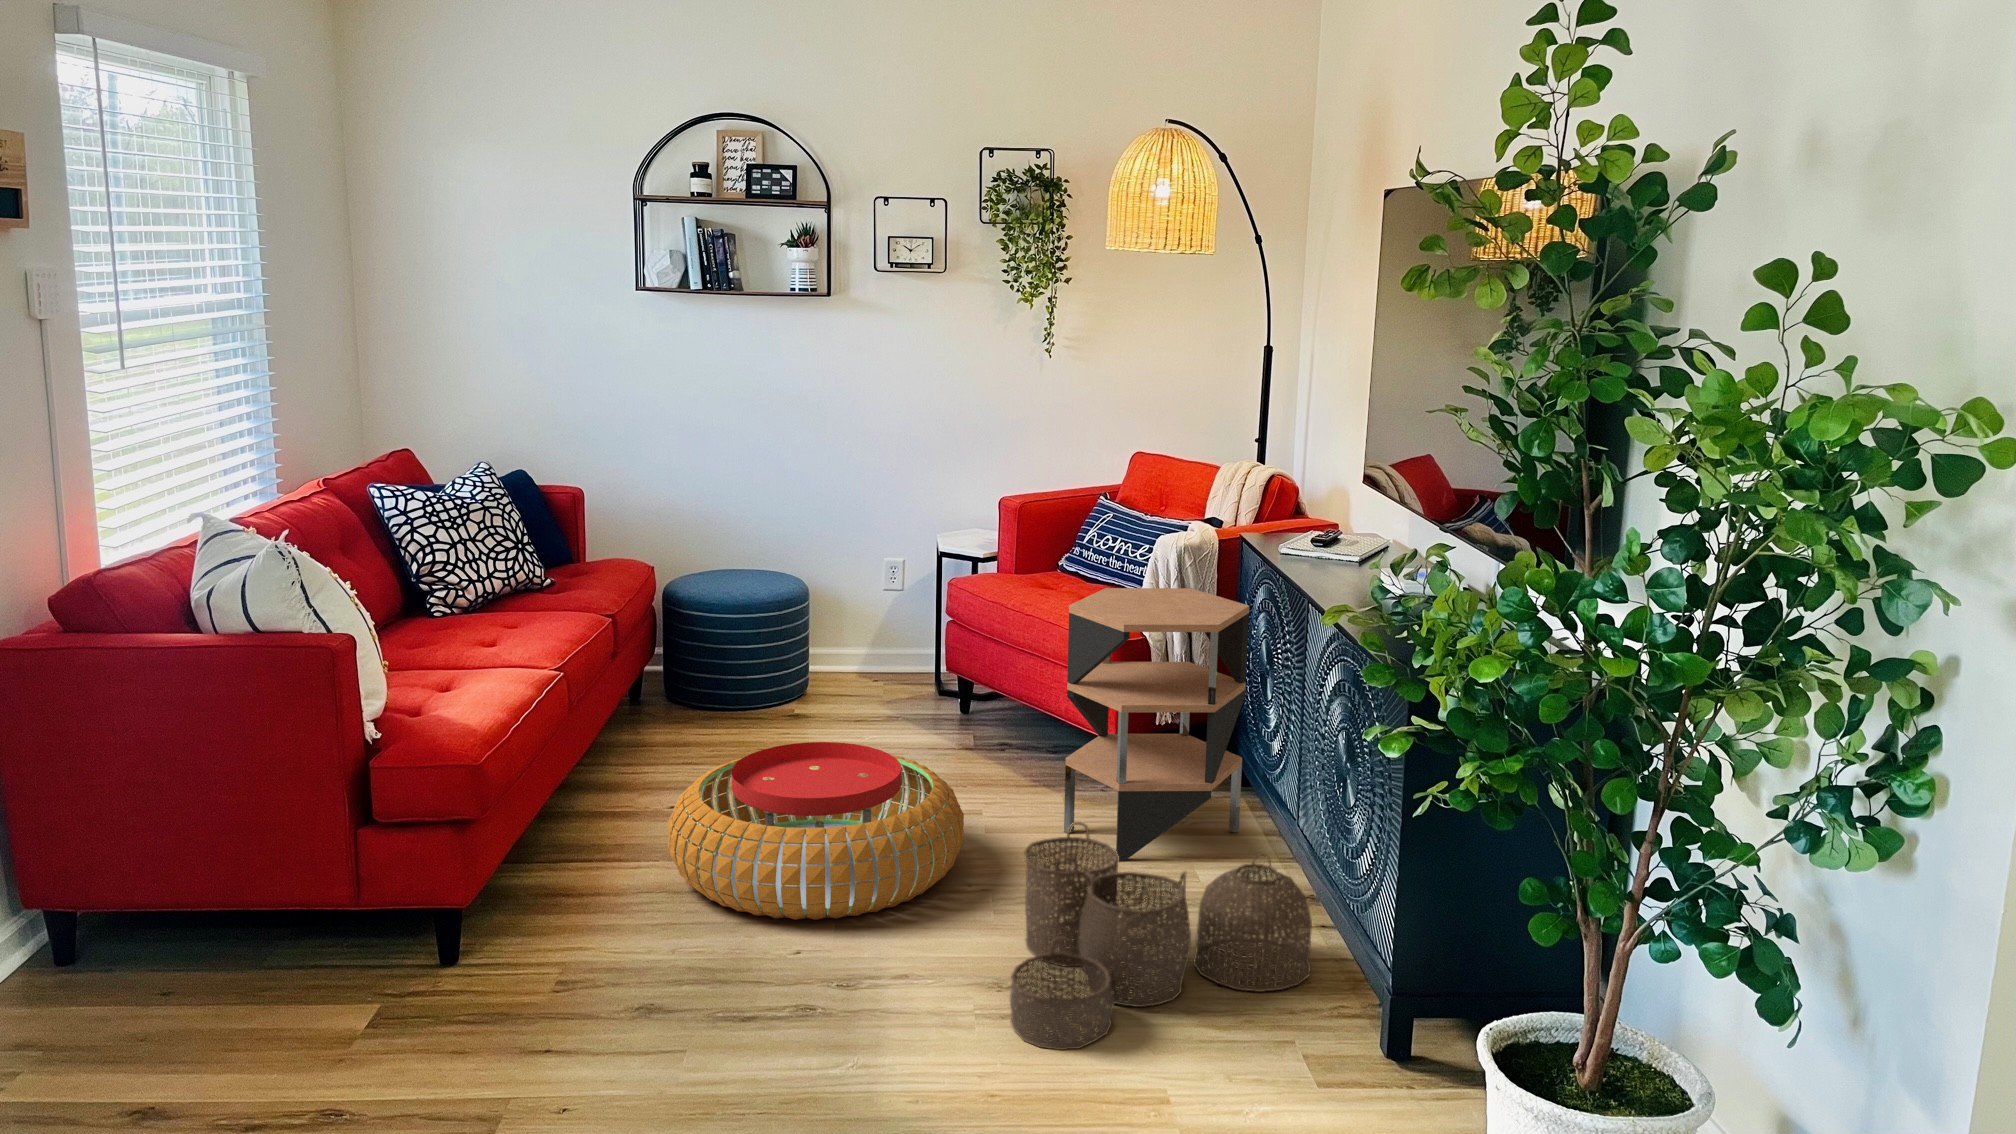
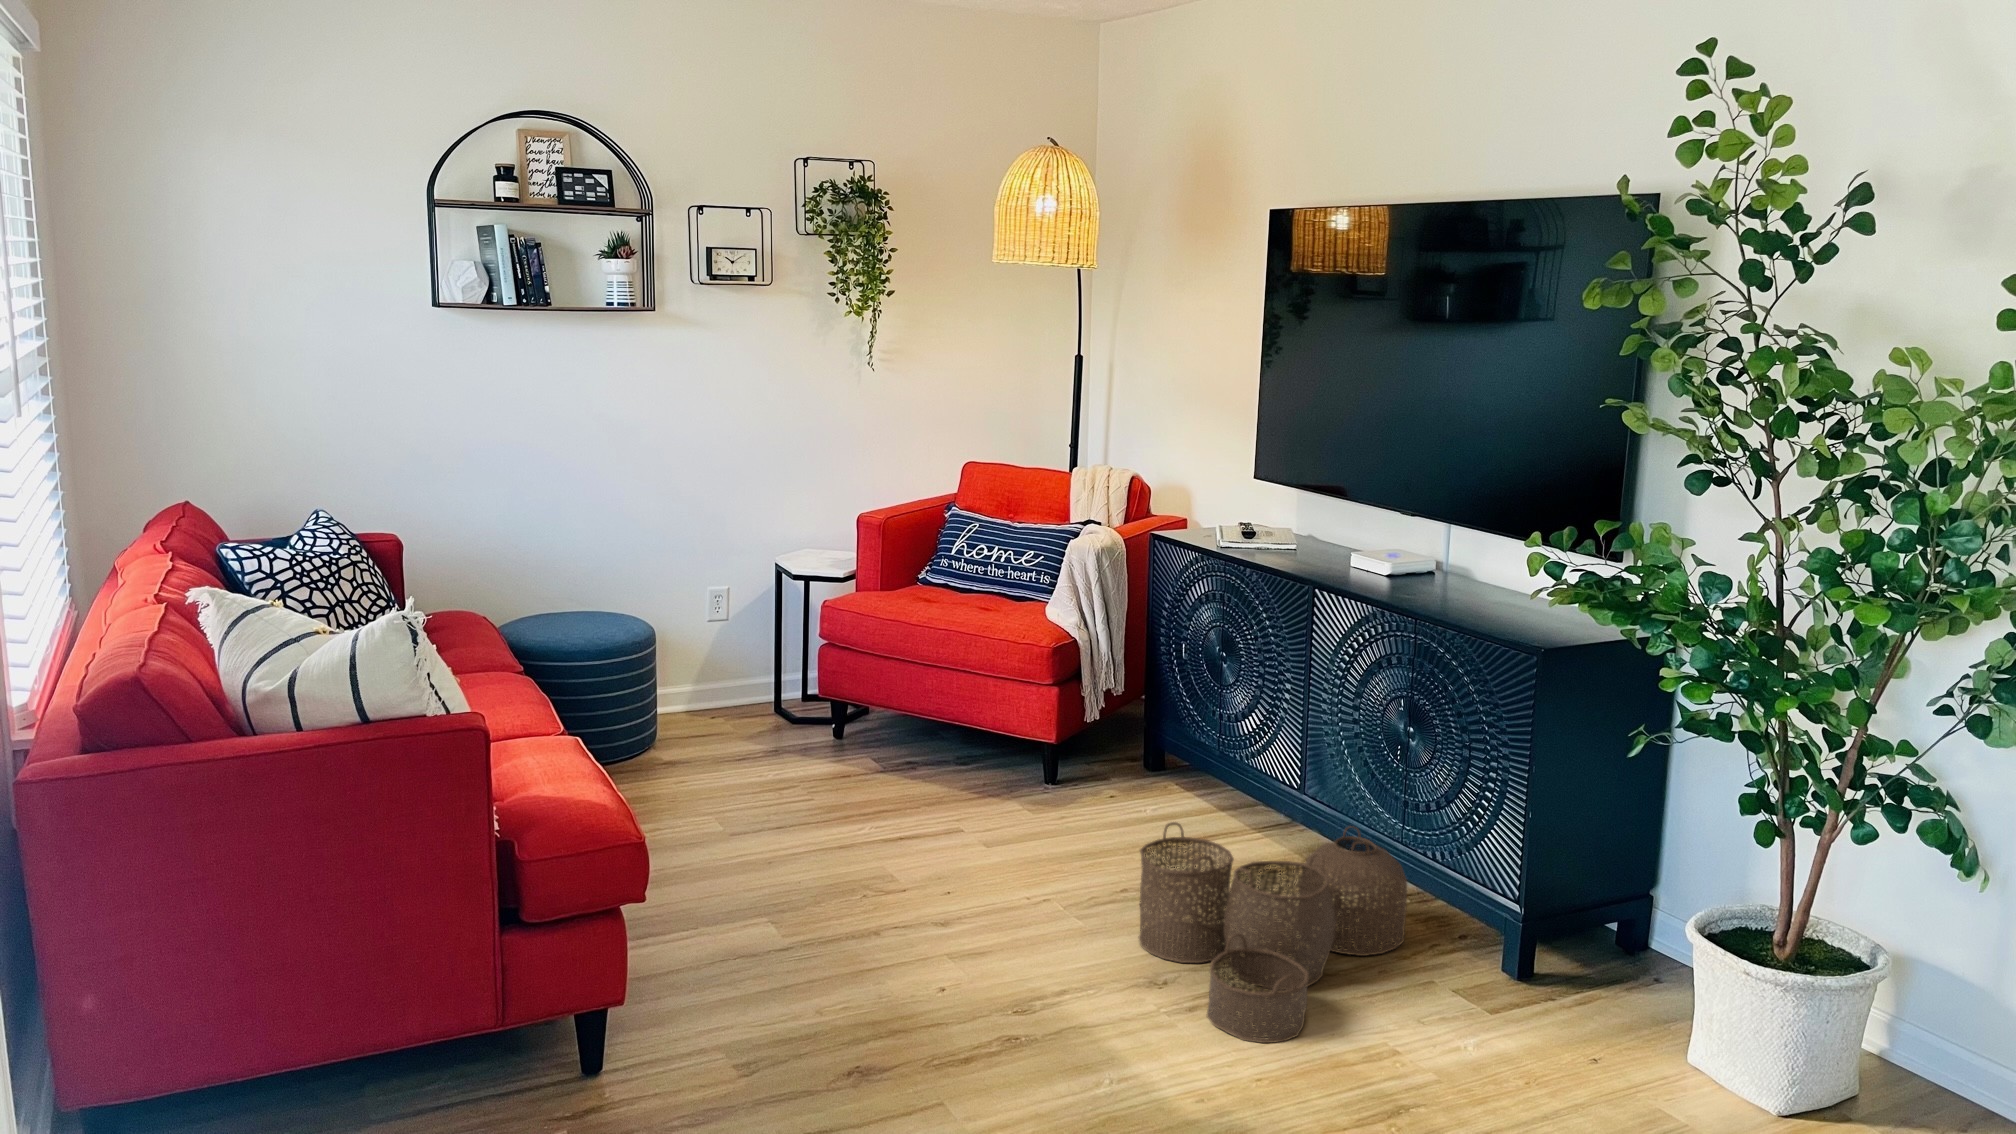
side table: present [1064,588,1249,861] -> none [1057,587,1220,858]
pouf: present [668,742,964,920] -> none [714,778,1025,971]

